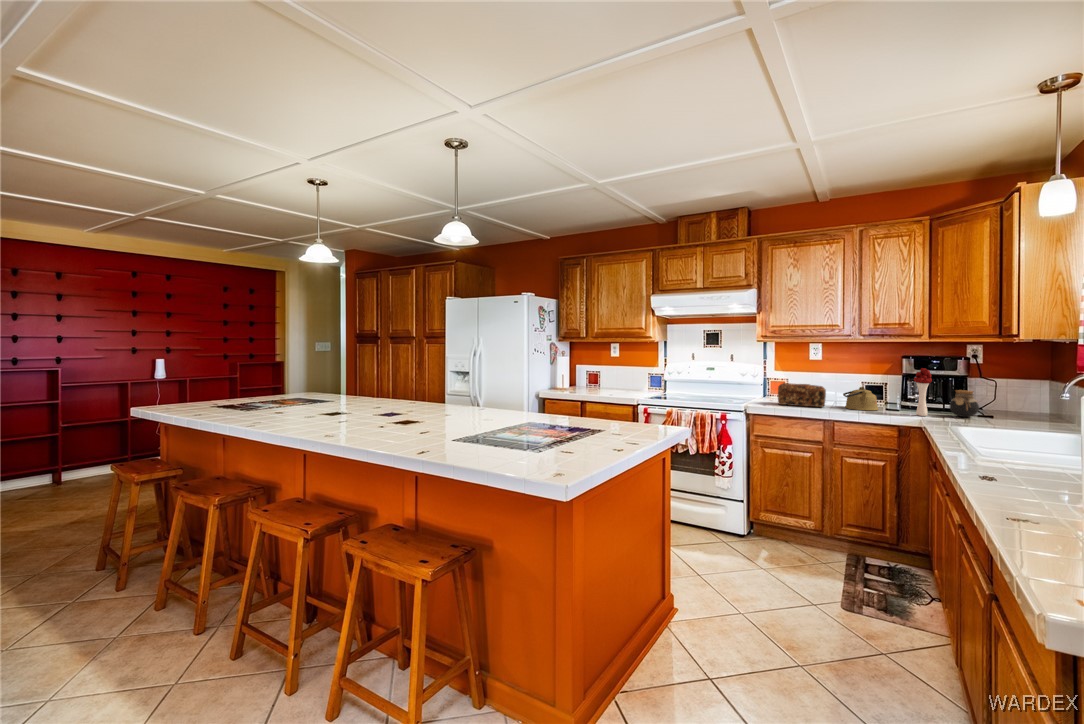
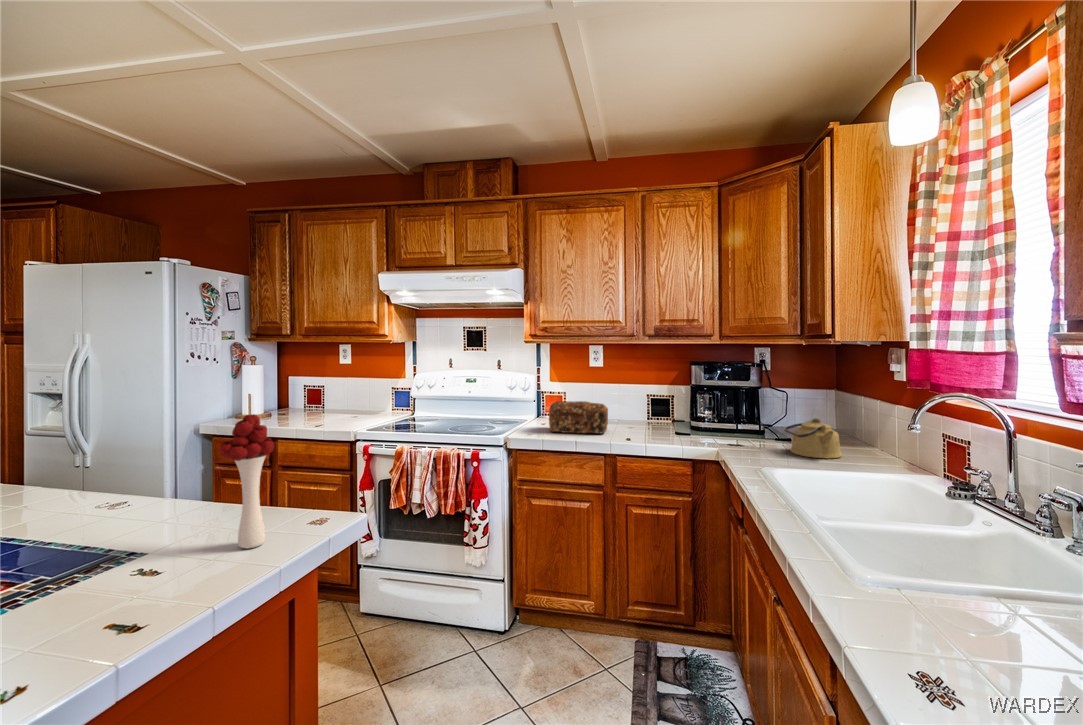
flower bouquet: present [914,368,932,416] -> present [219,415,274,548]
kettle: present [843,387,878,410] -> present [784,418,842,458]
jar: present [950,390,979,417] -> none [744,406,775,441]

